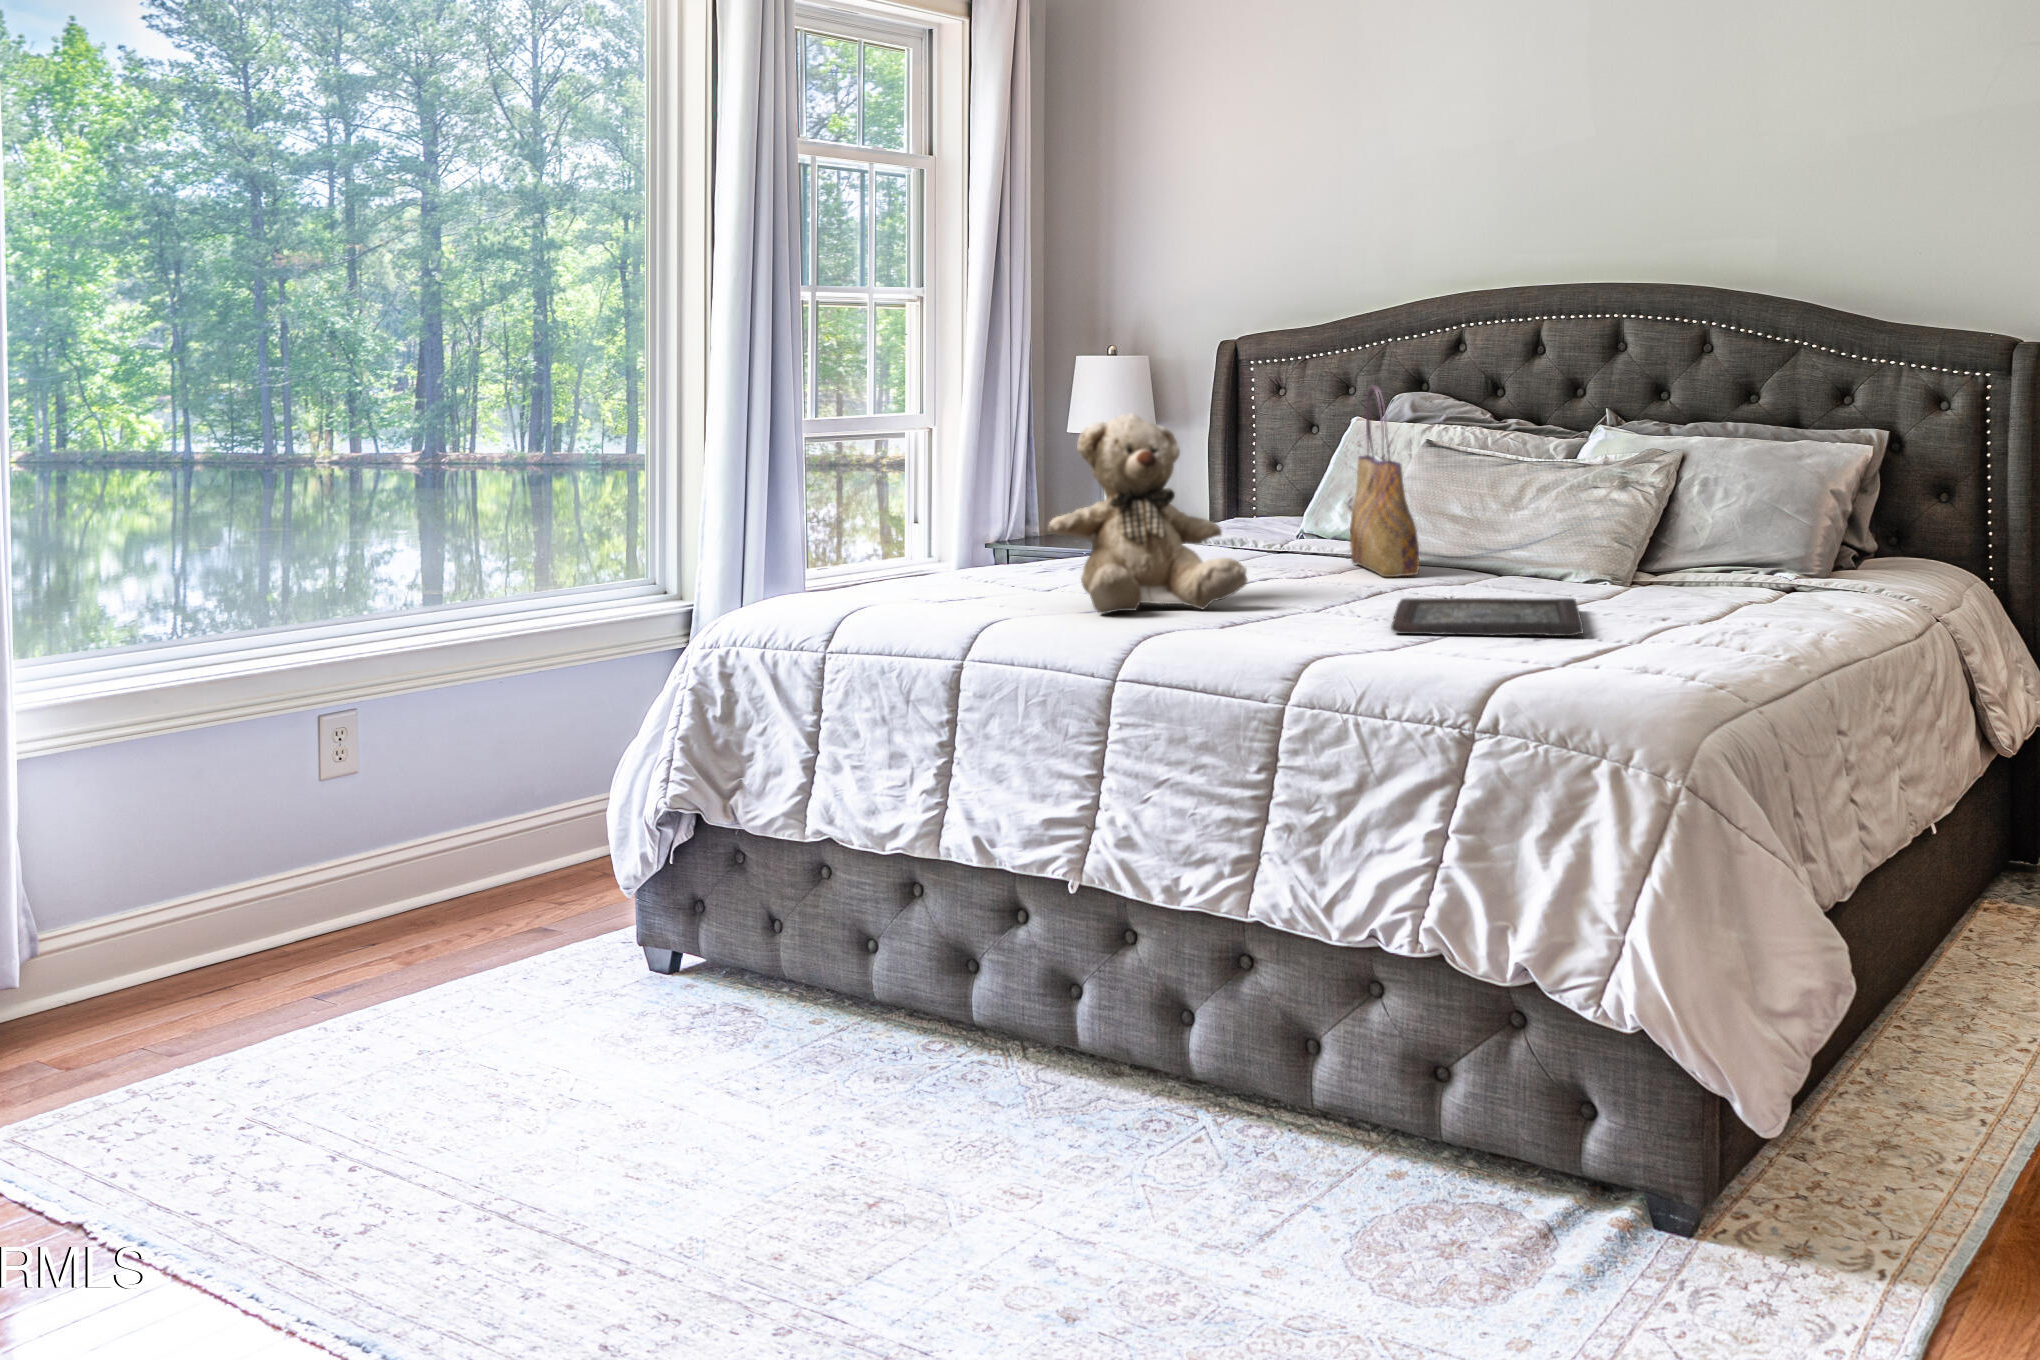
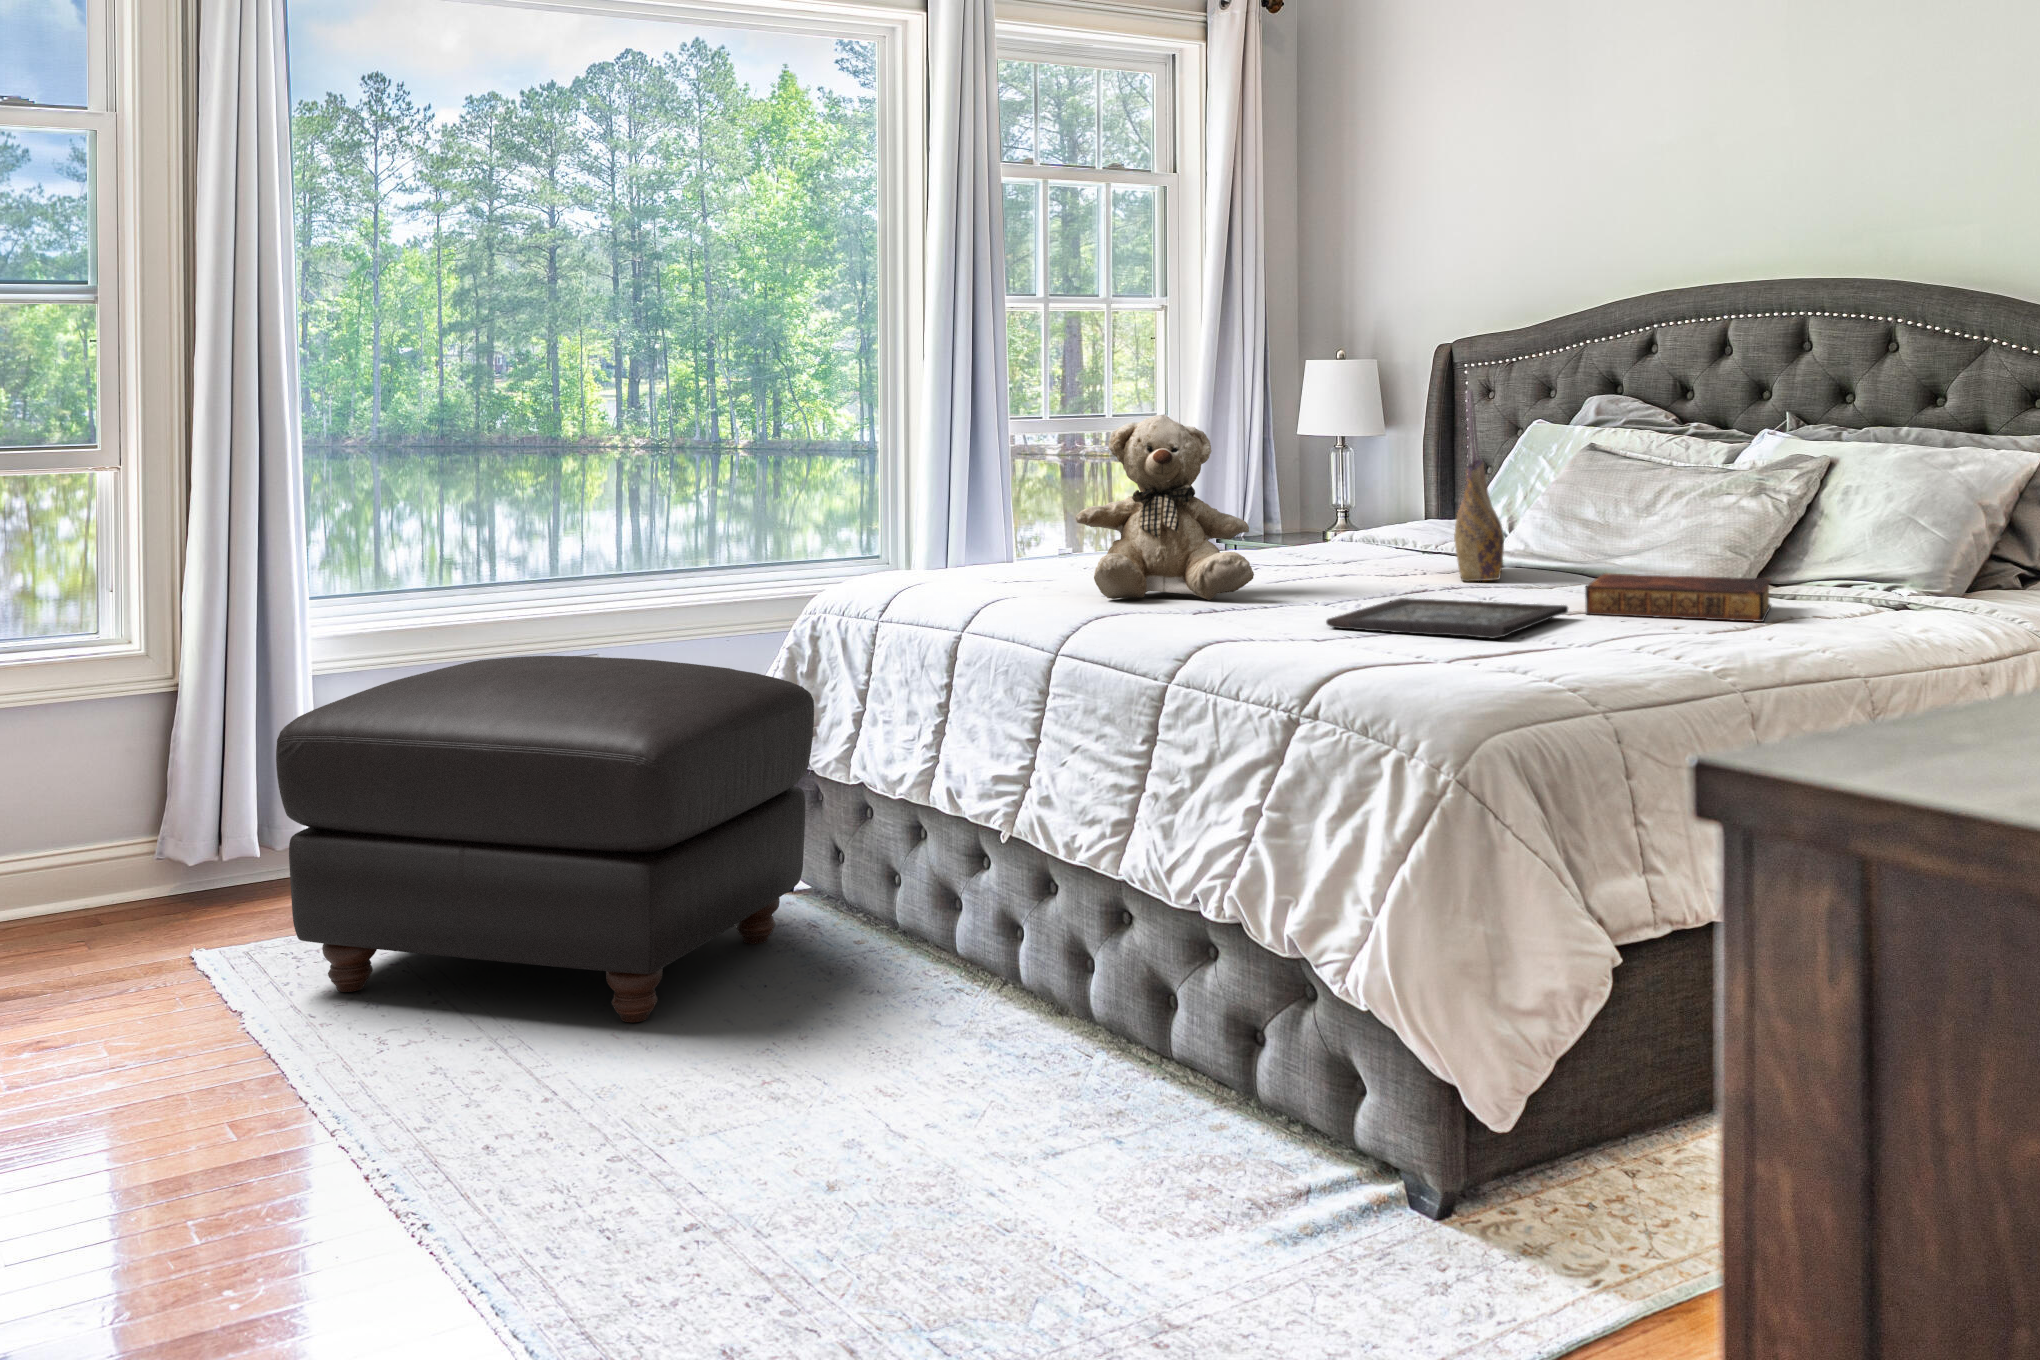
book: none [1554,564,1739,606] -> present [1585,573,1771,622]
ottoman: none [76,719,747,1191] -> present [276,656,814,1022]

